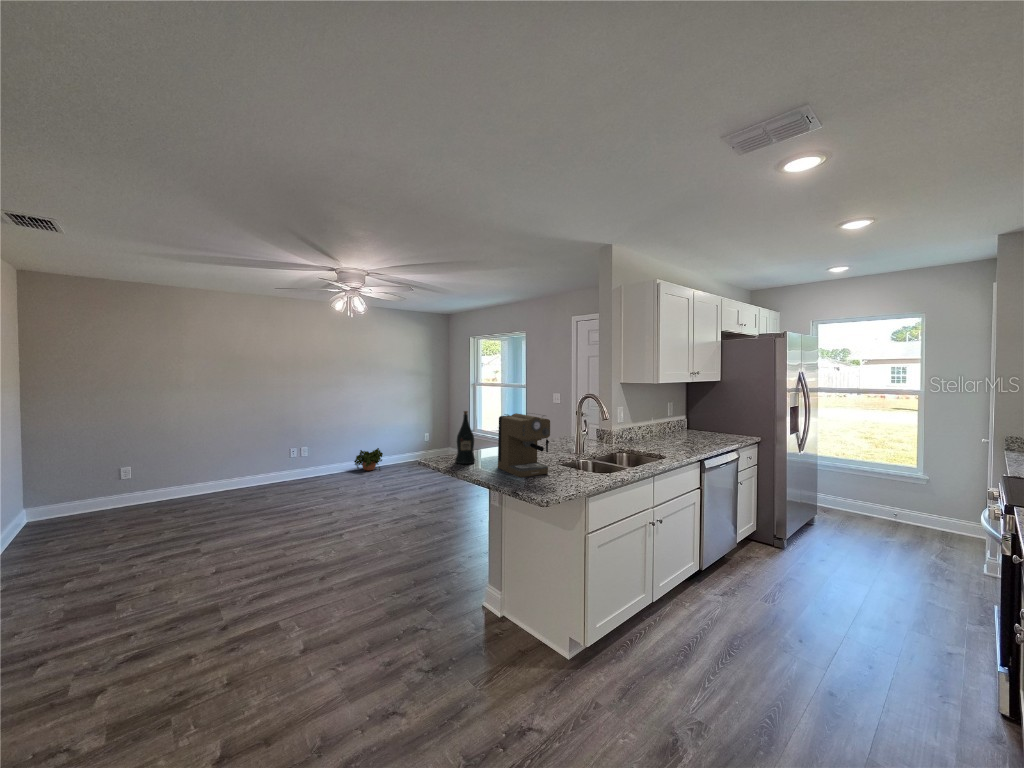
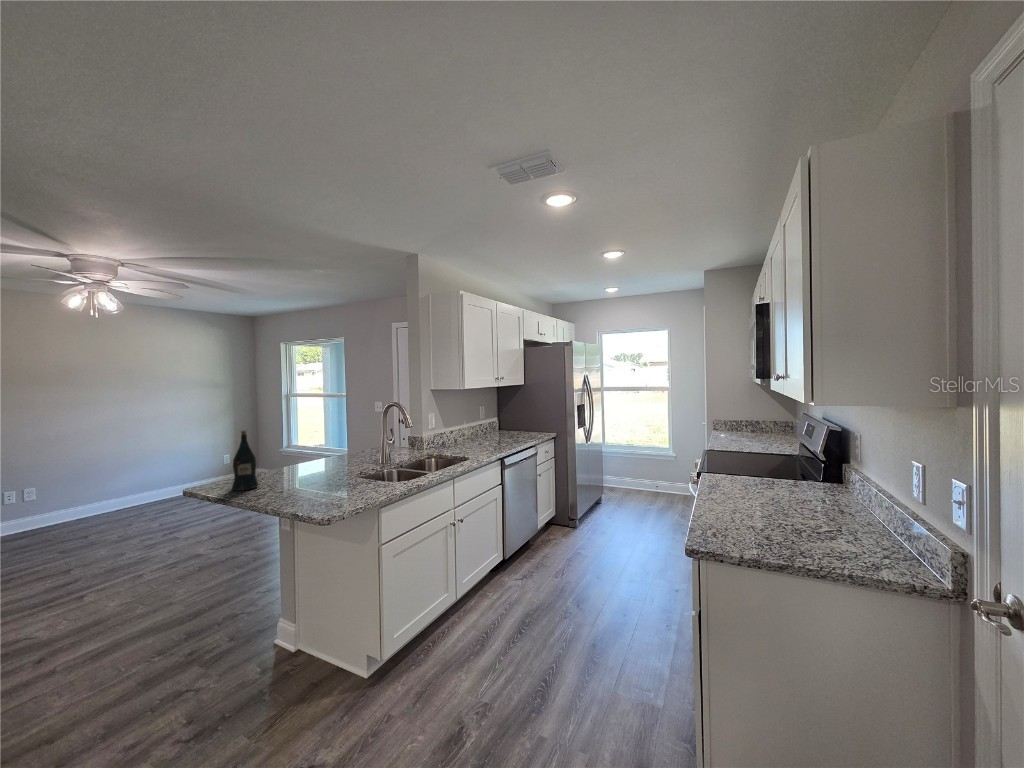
coffee maker: present [498,413,550,477] -> none [284,428,342,497]
potted plant: present [354,448,383,470] -> none [114,479,162,509]

